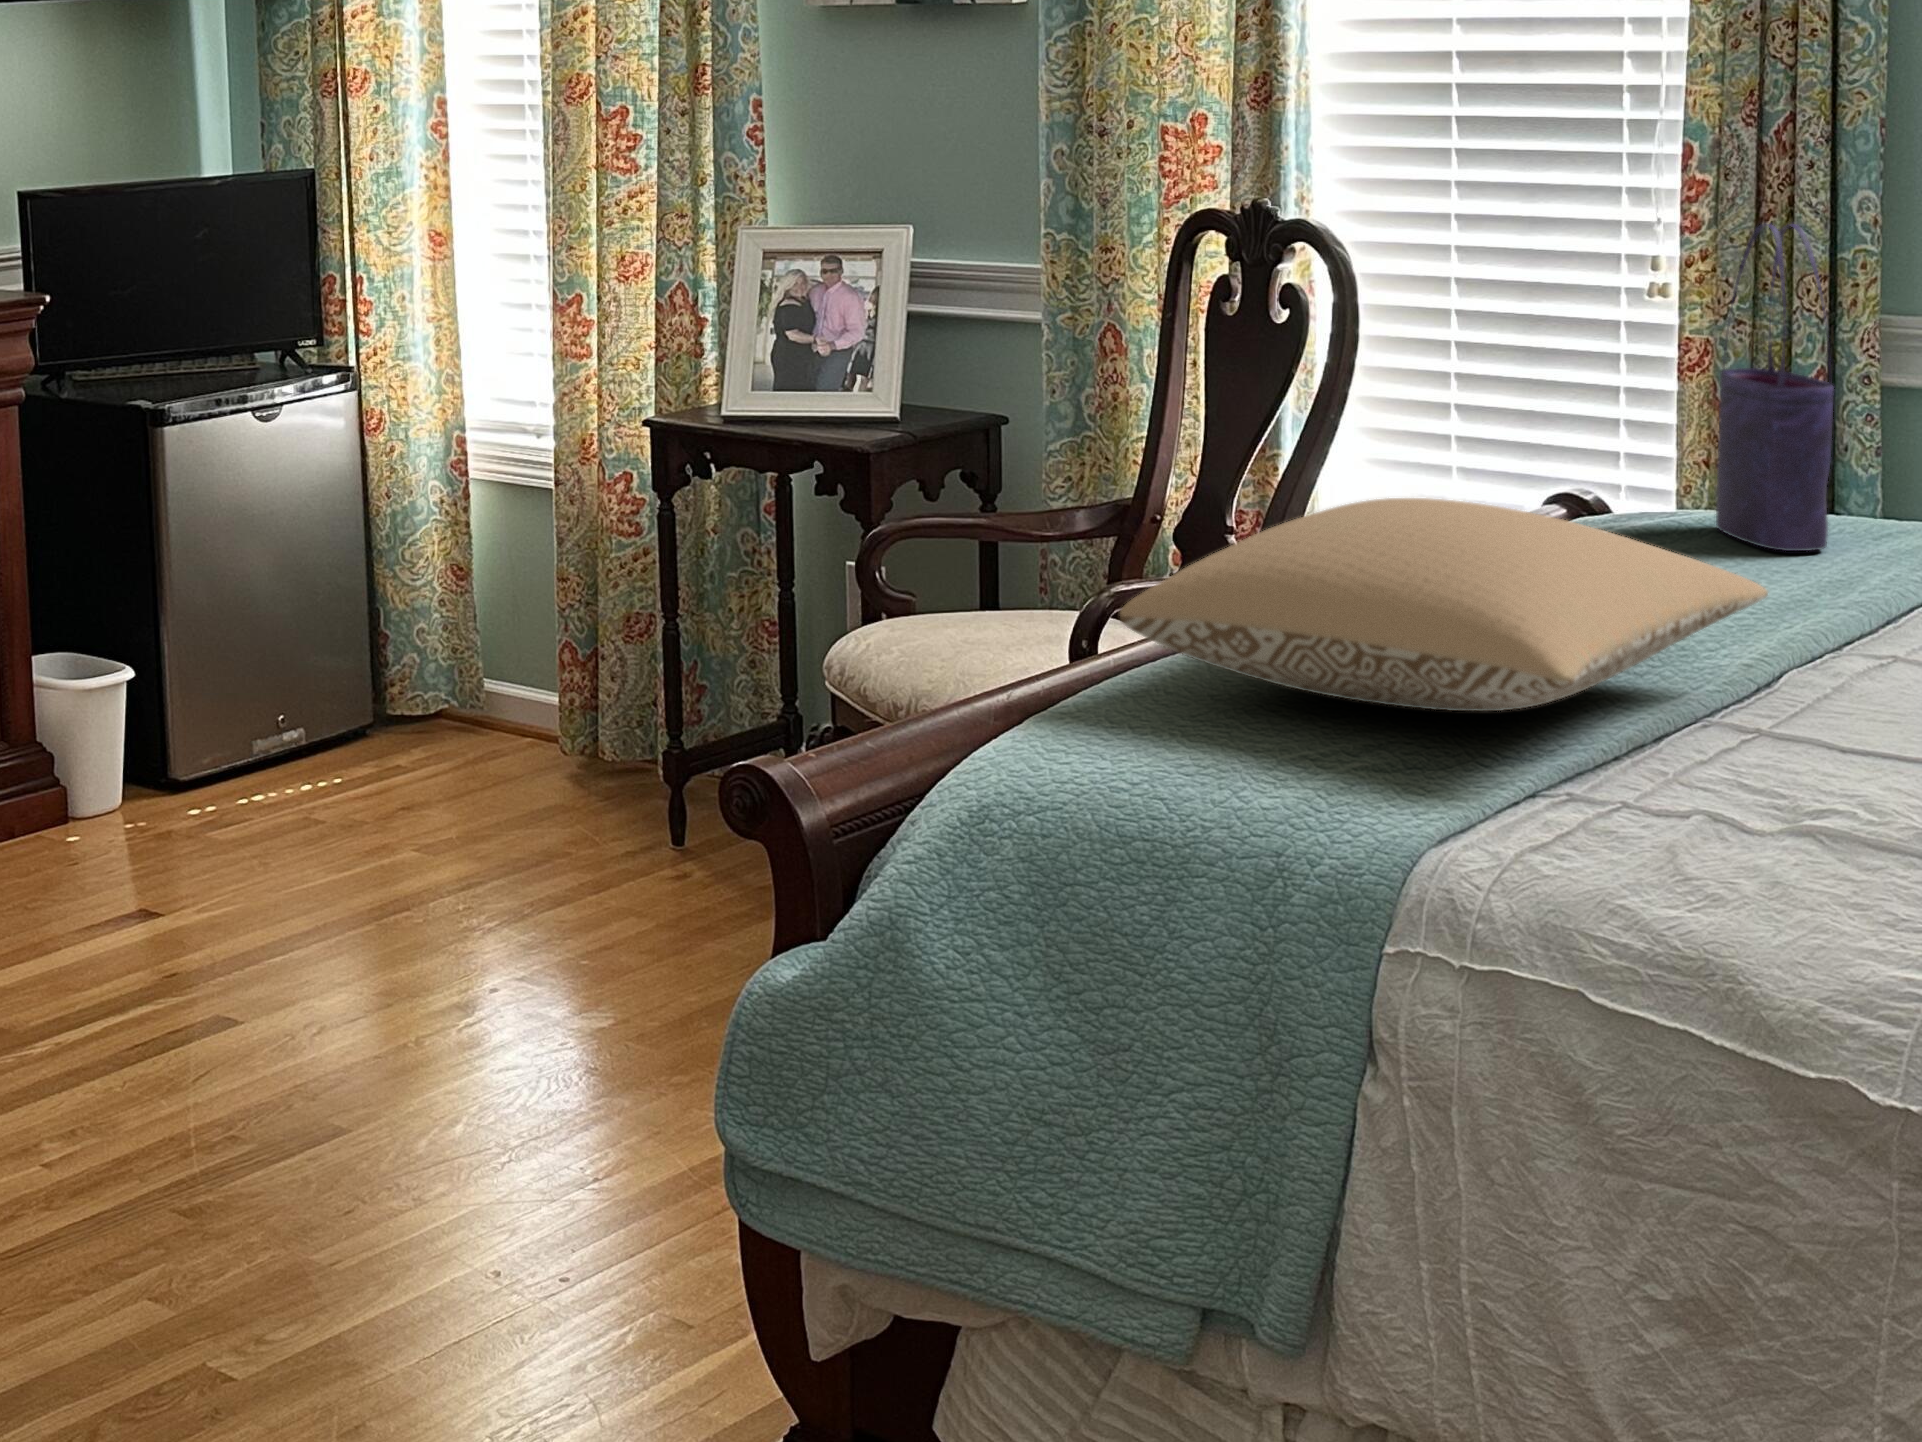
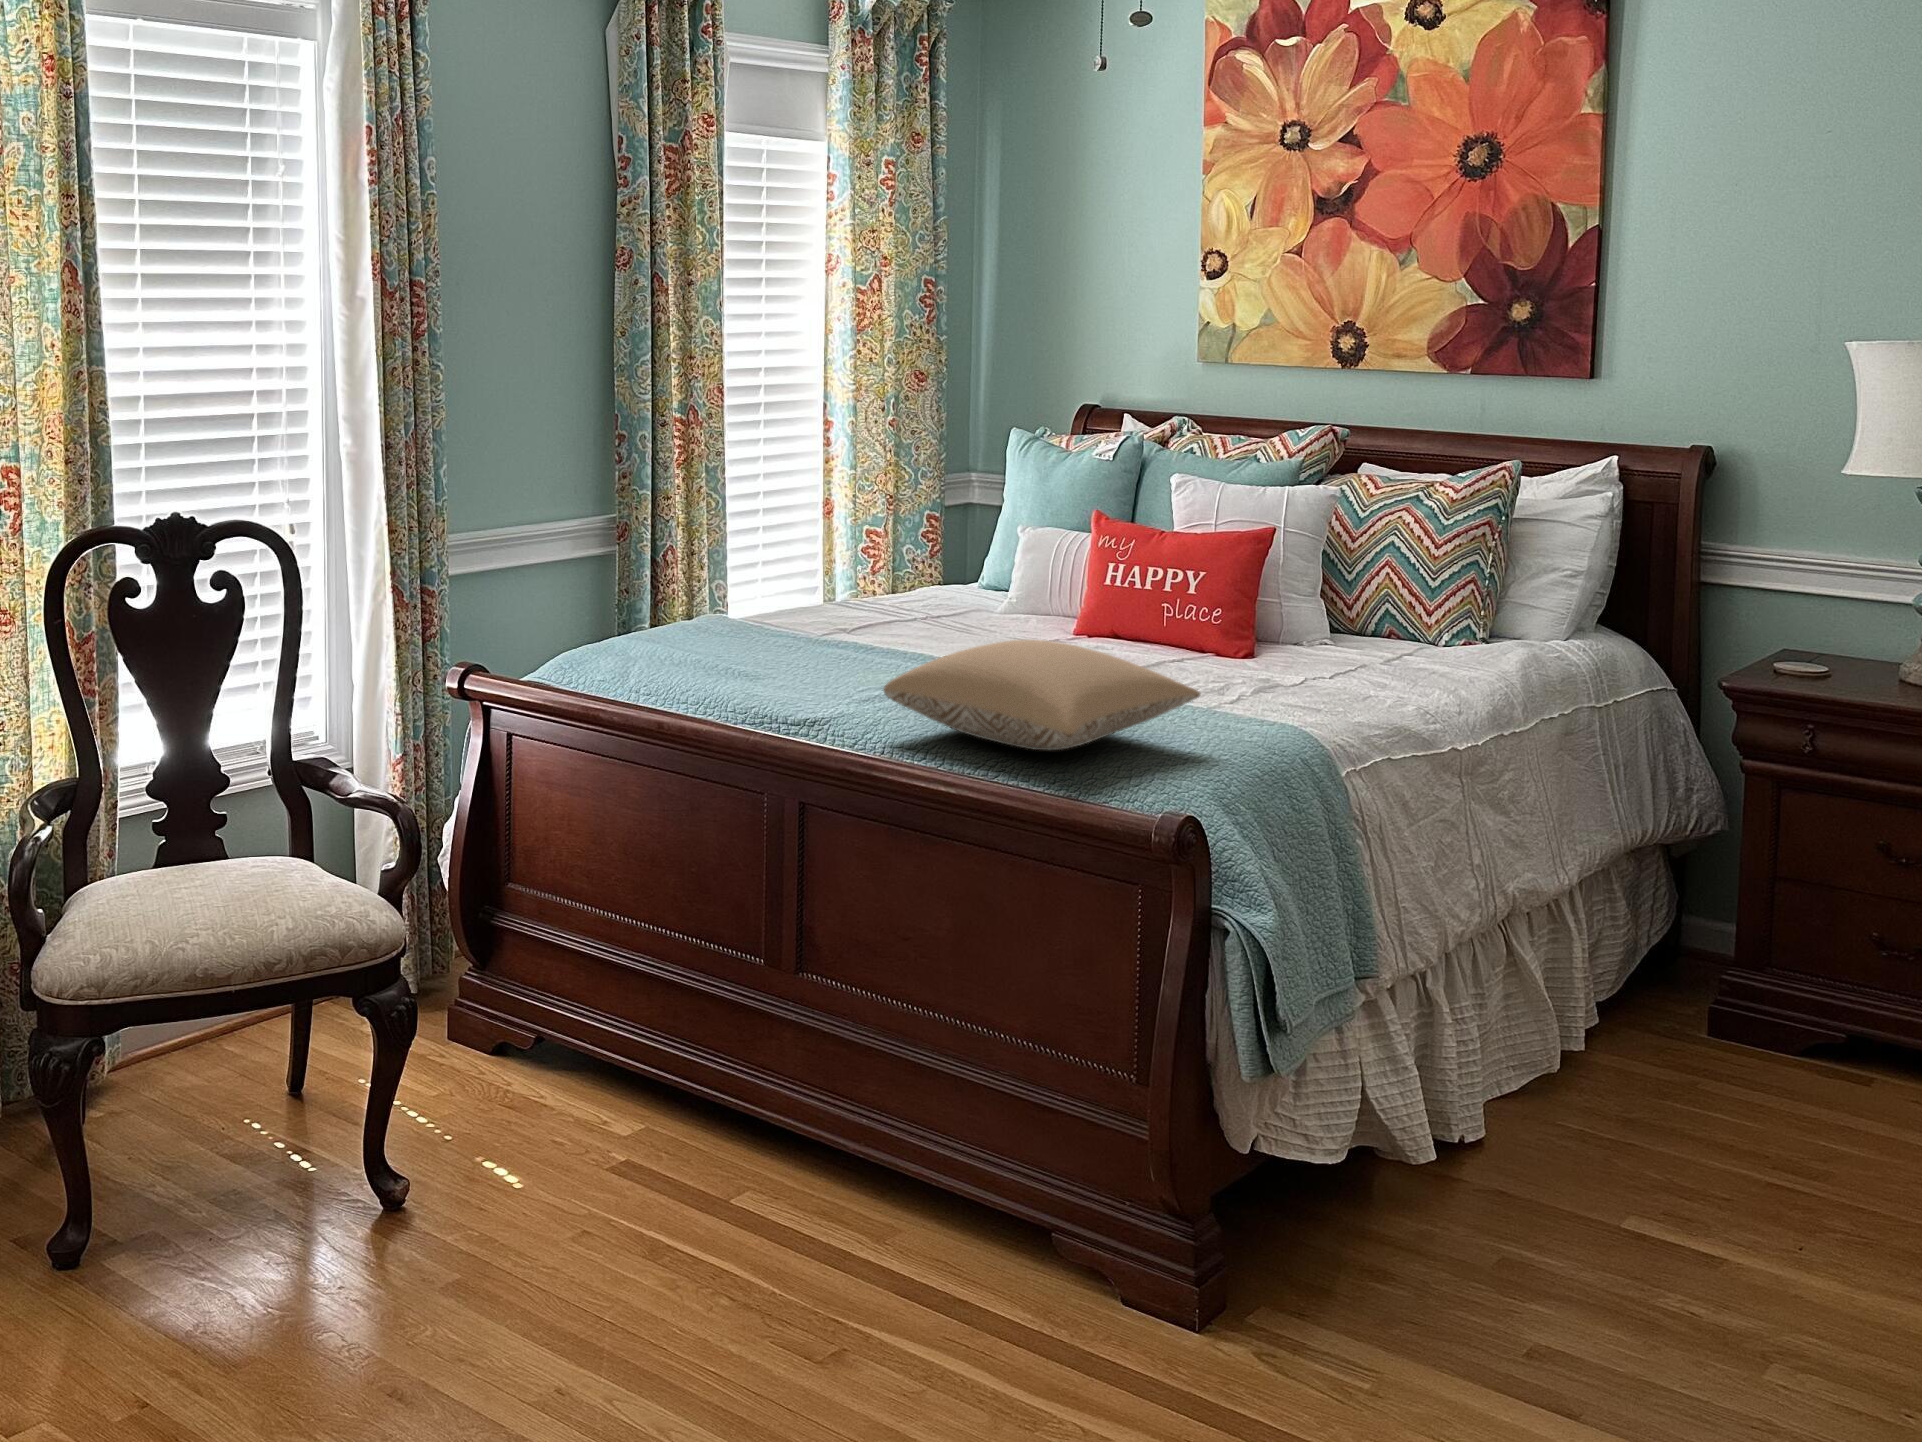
tote bag: present [1716,224,1834,551] -> none [664,487,746,659]

